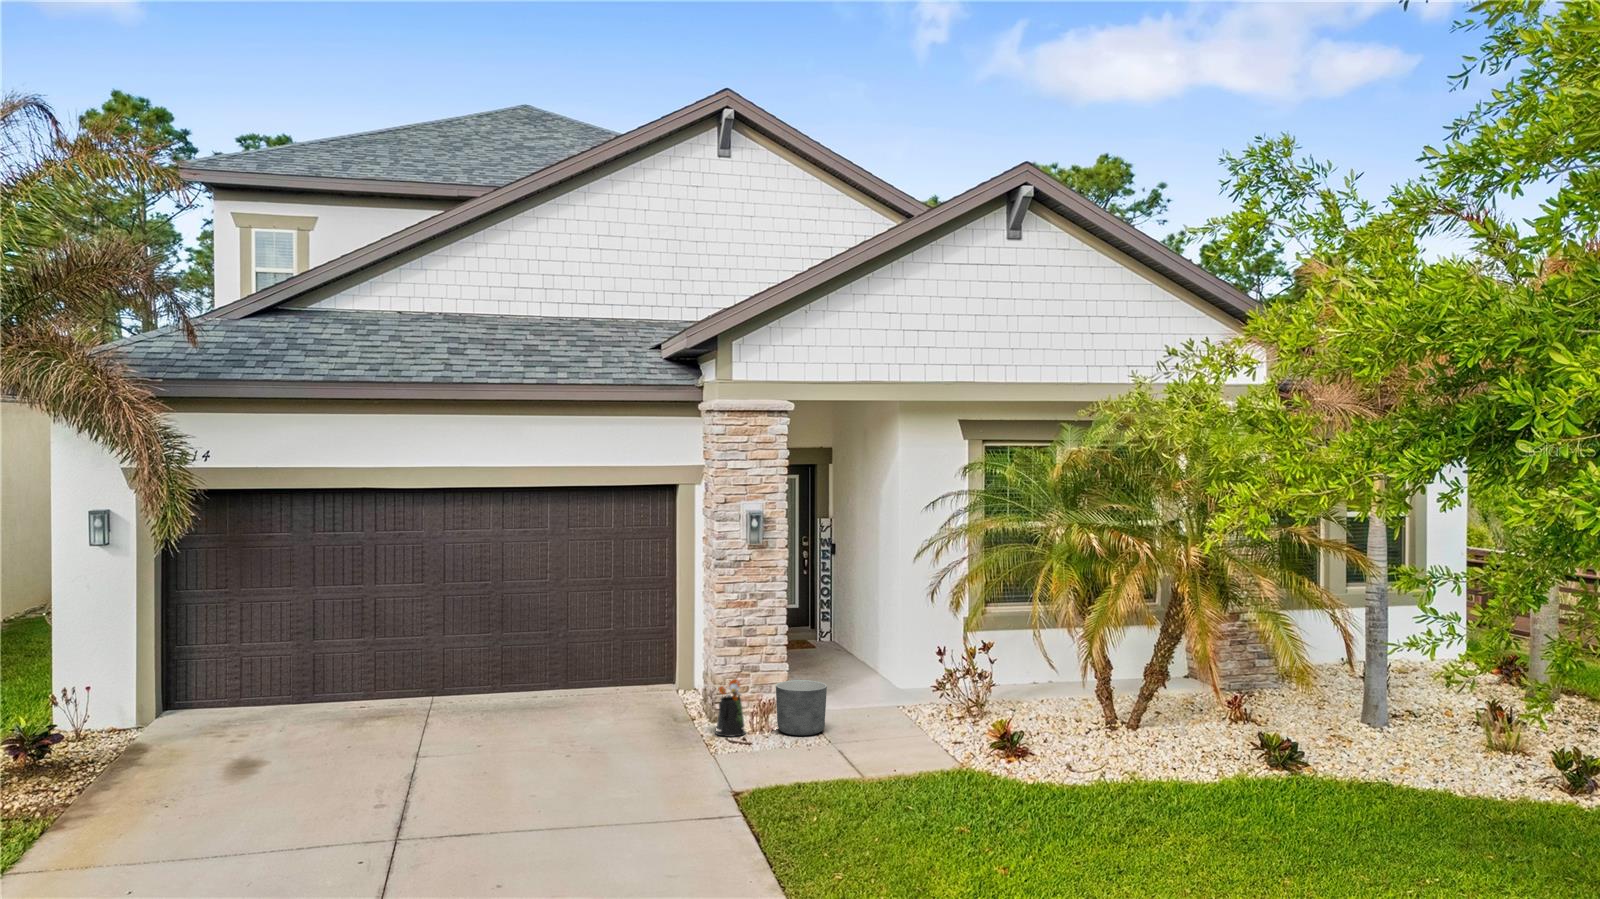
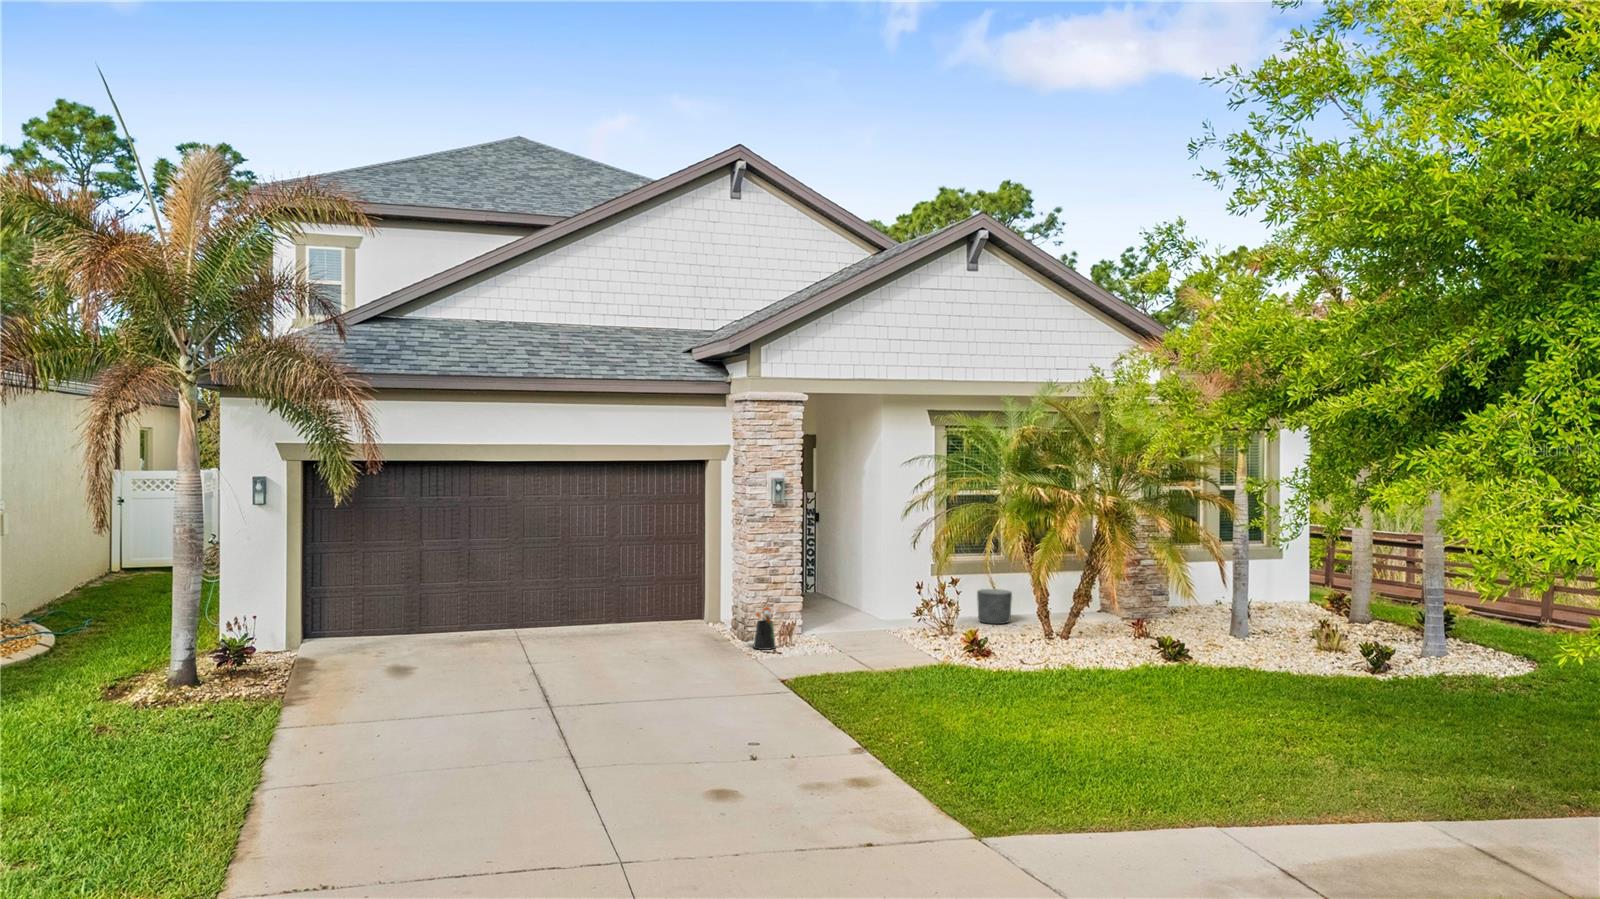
planter: present [776,680,827,735] -> present [977,589,1012,624]

